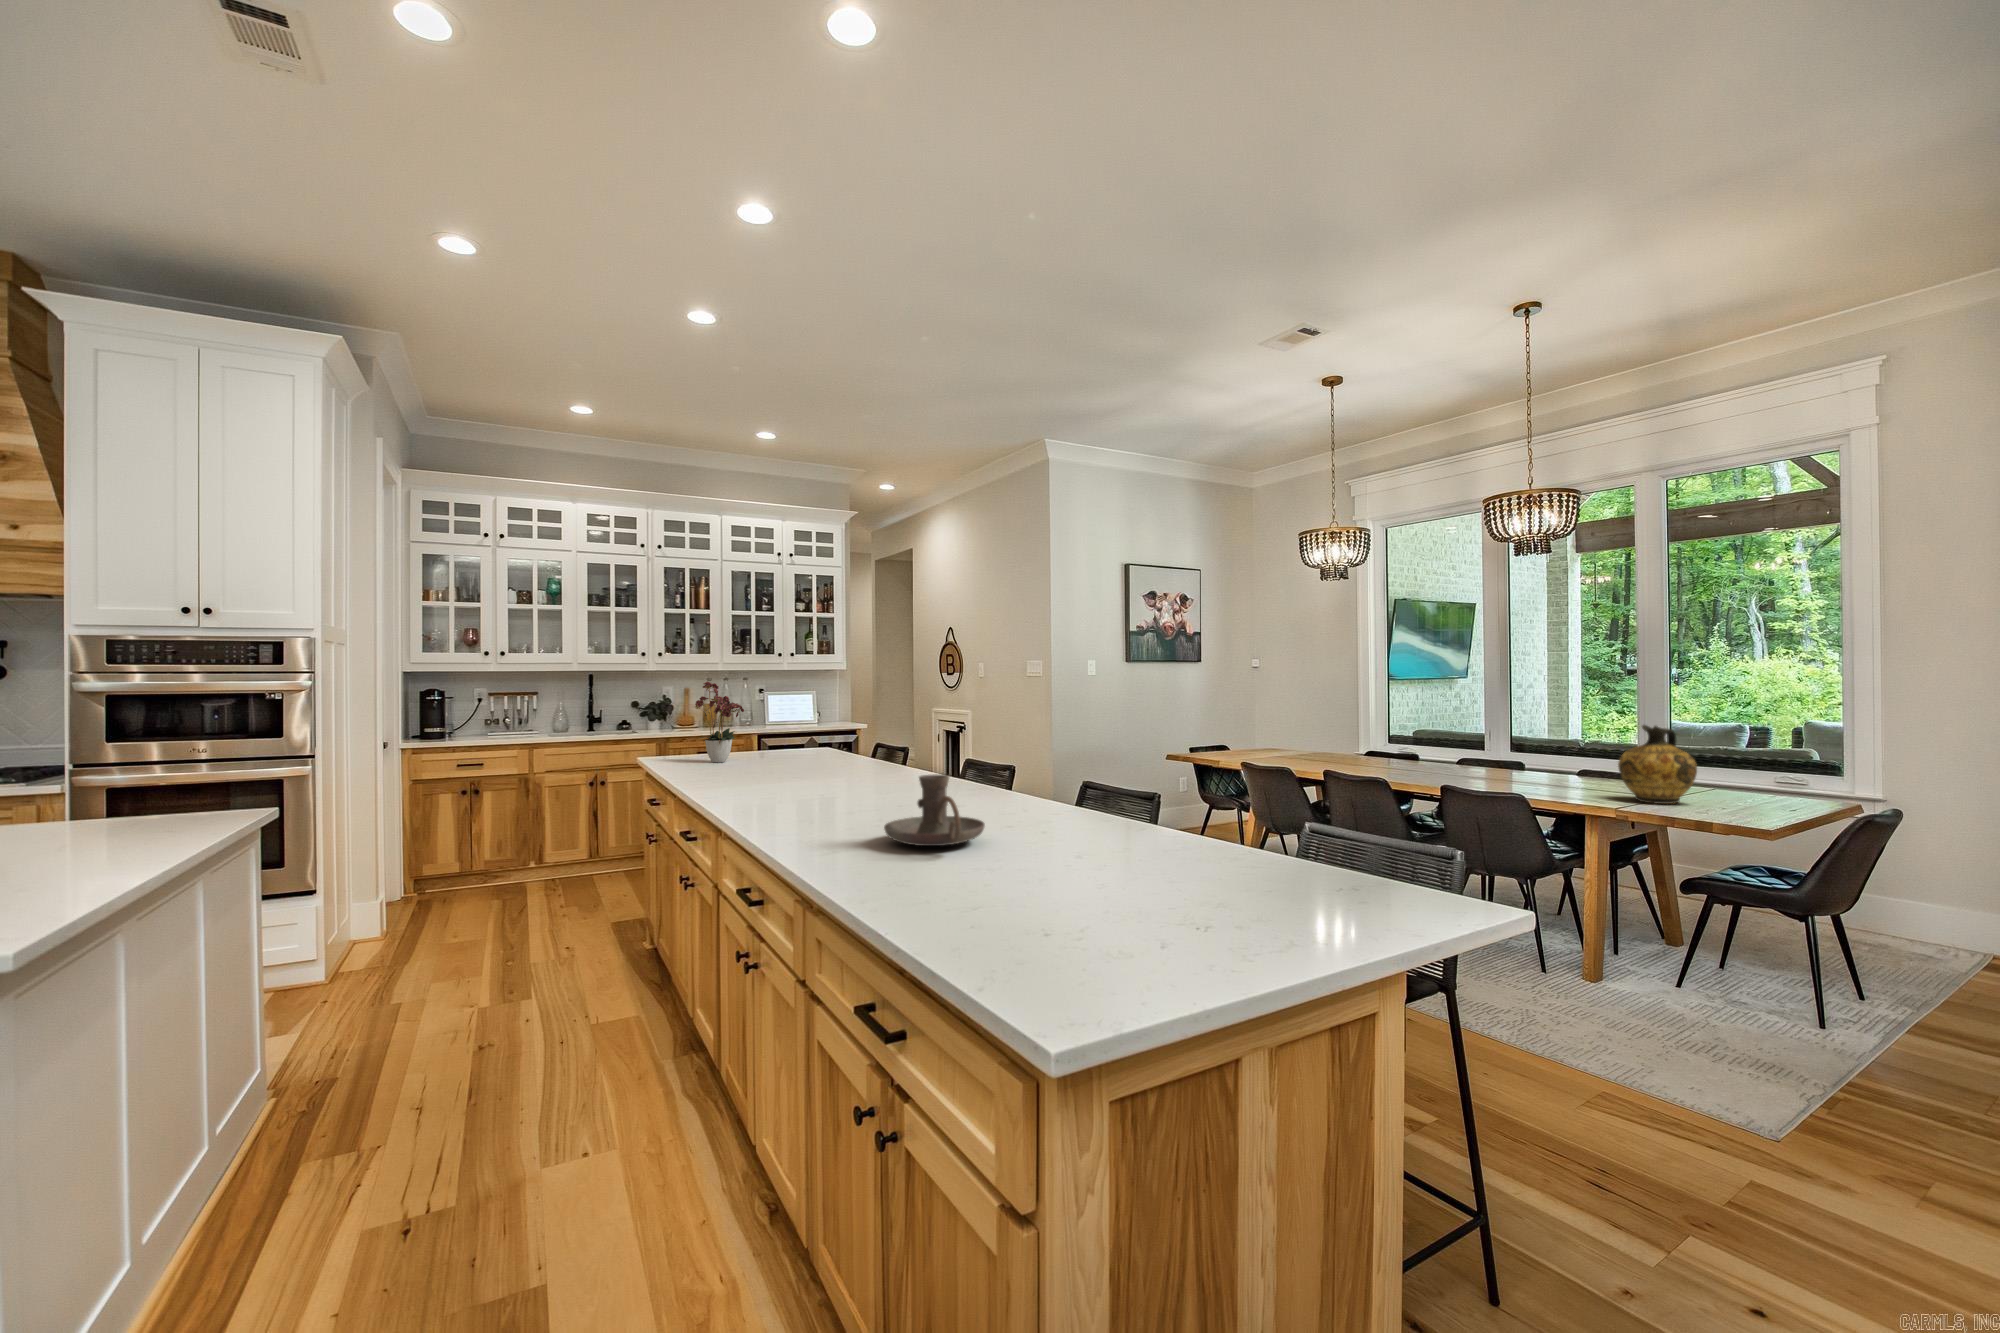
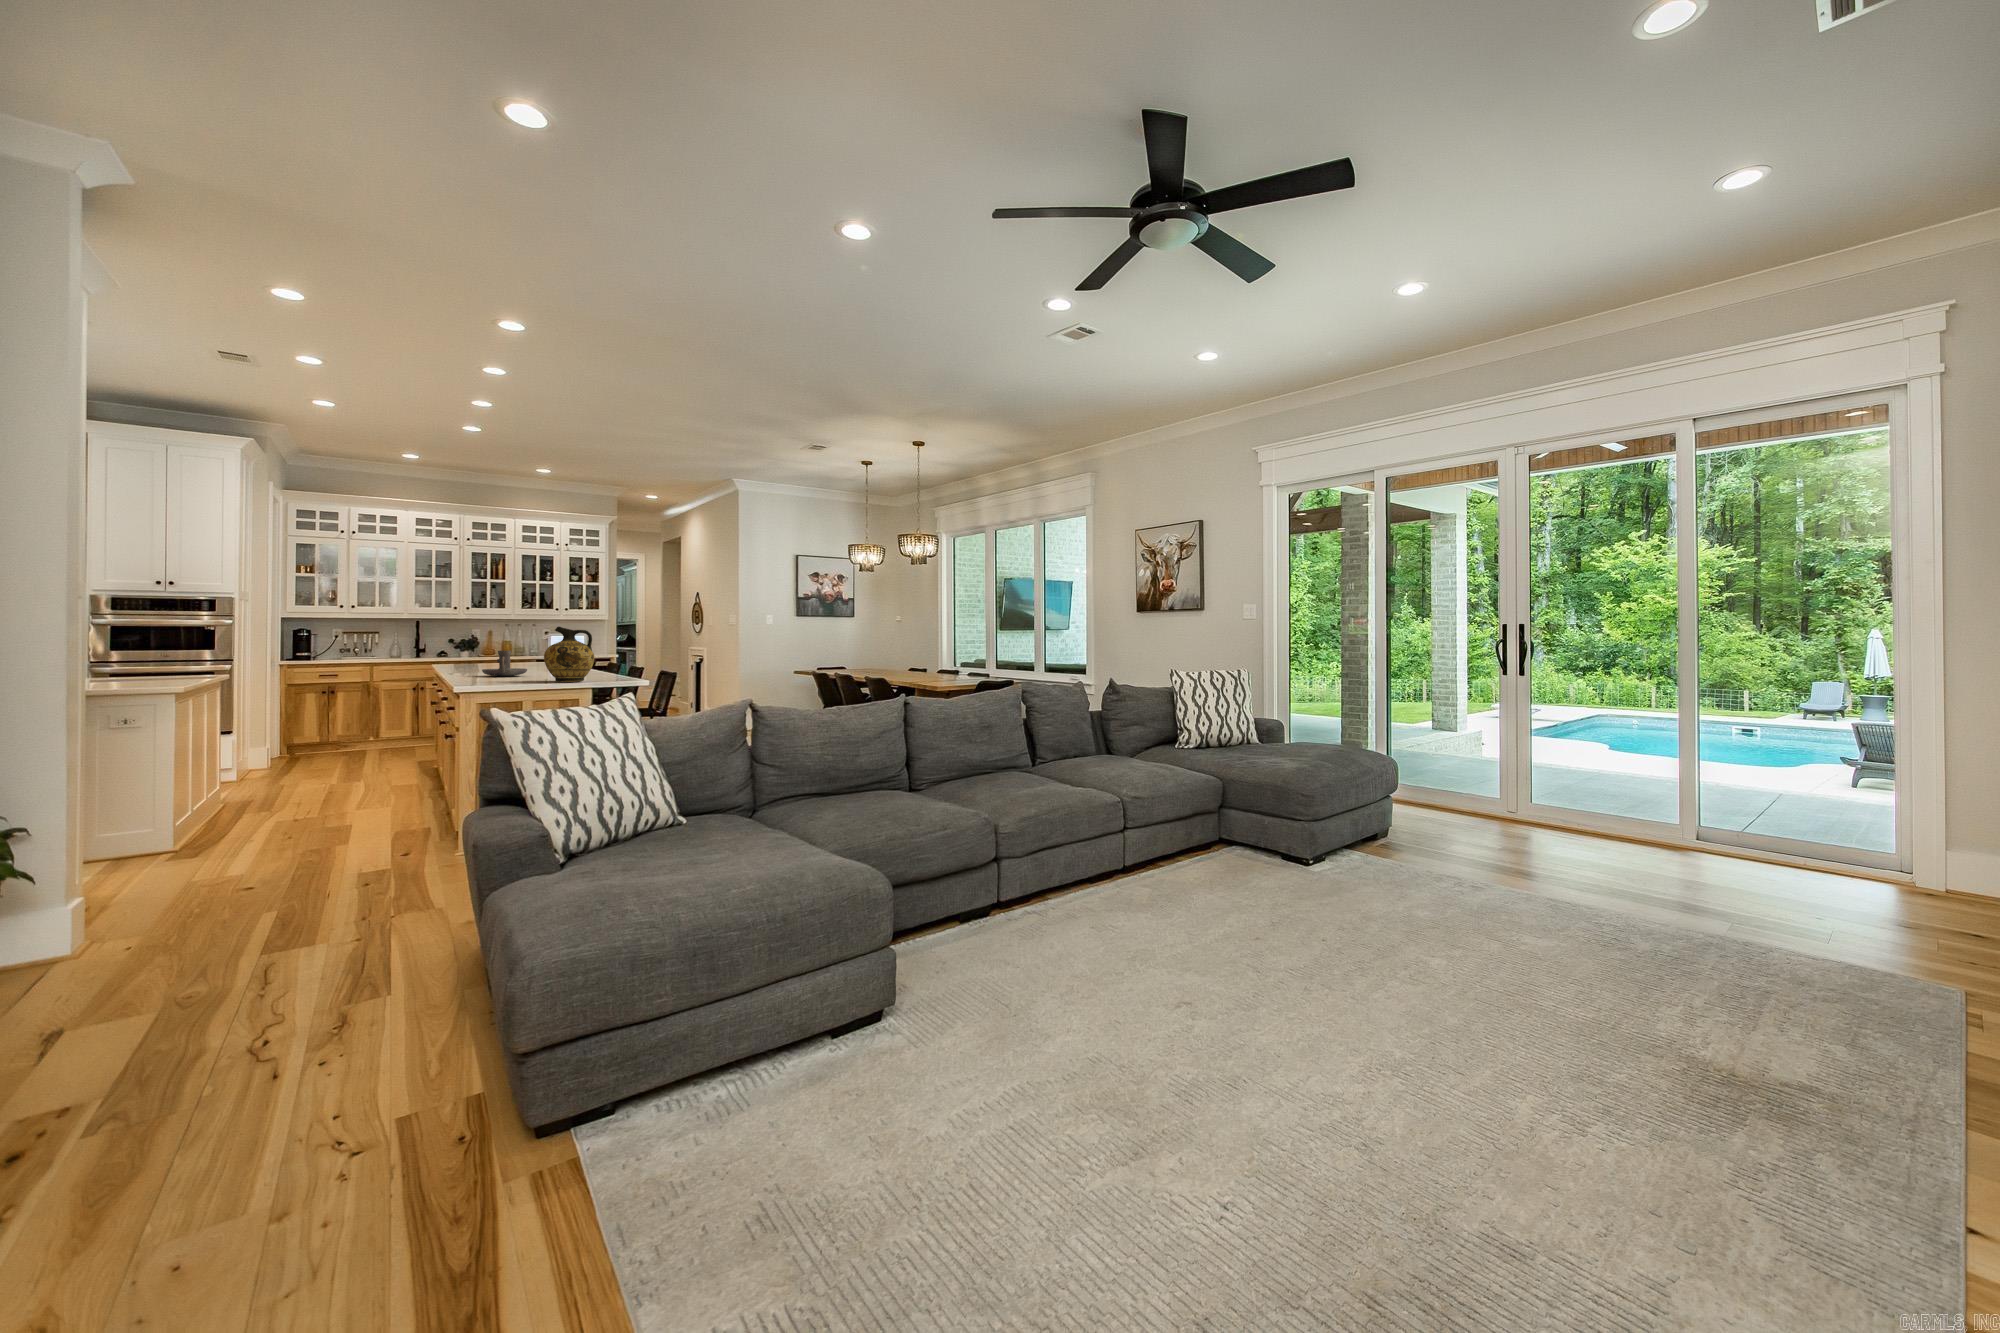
flower arrangement: present [695,682,744,762] -> none [452,619,484,664]
ceramic jug: present [1618,725,1697,804] -> present [544,627,594,682]

